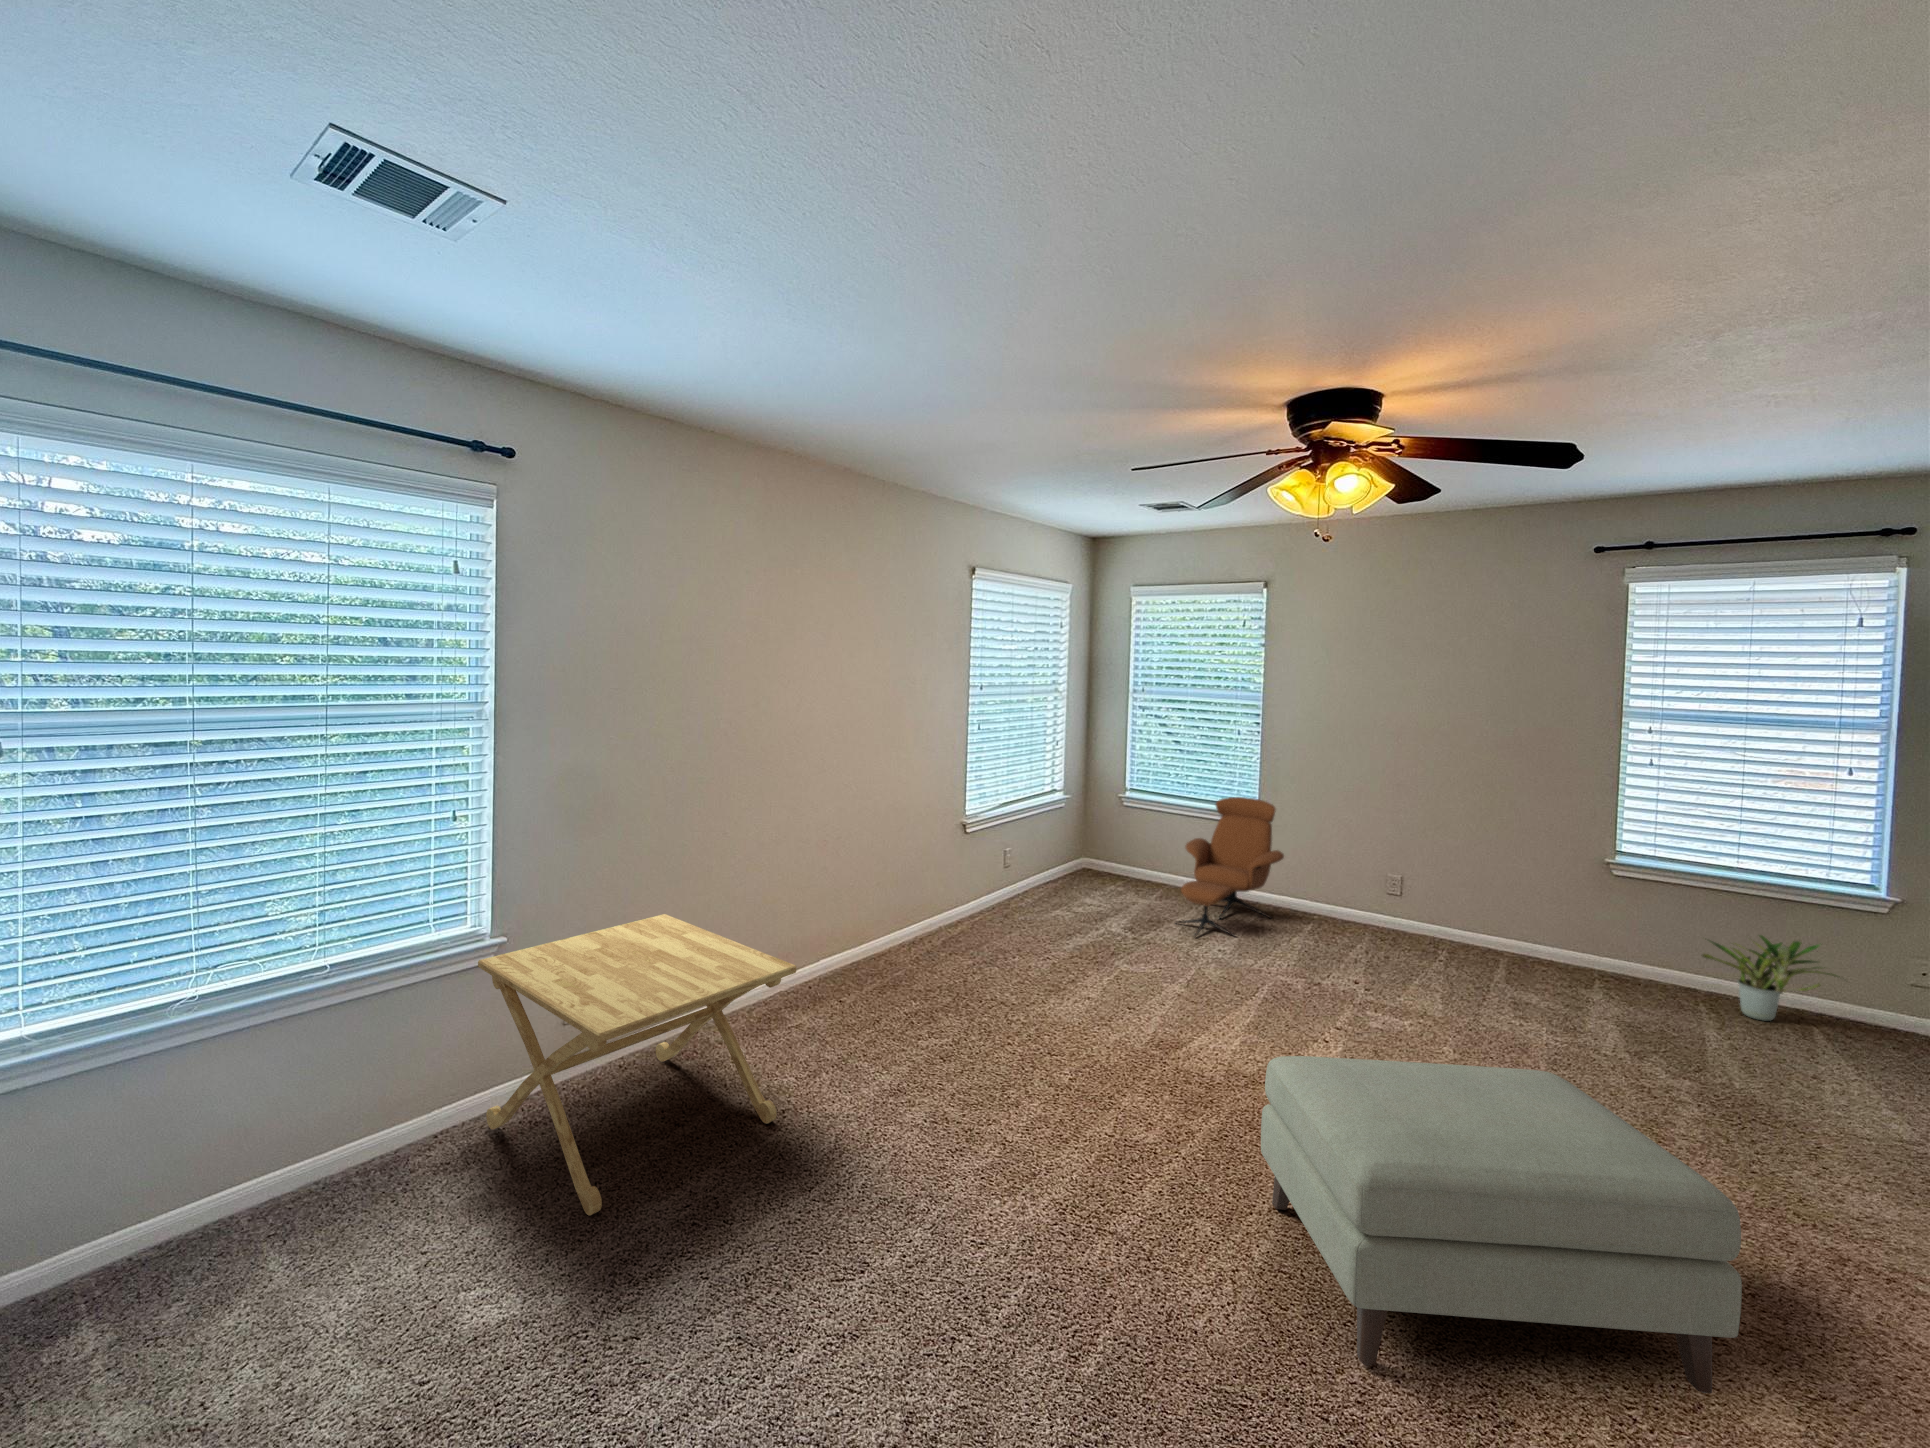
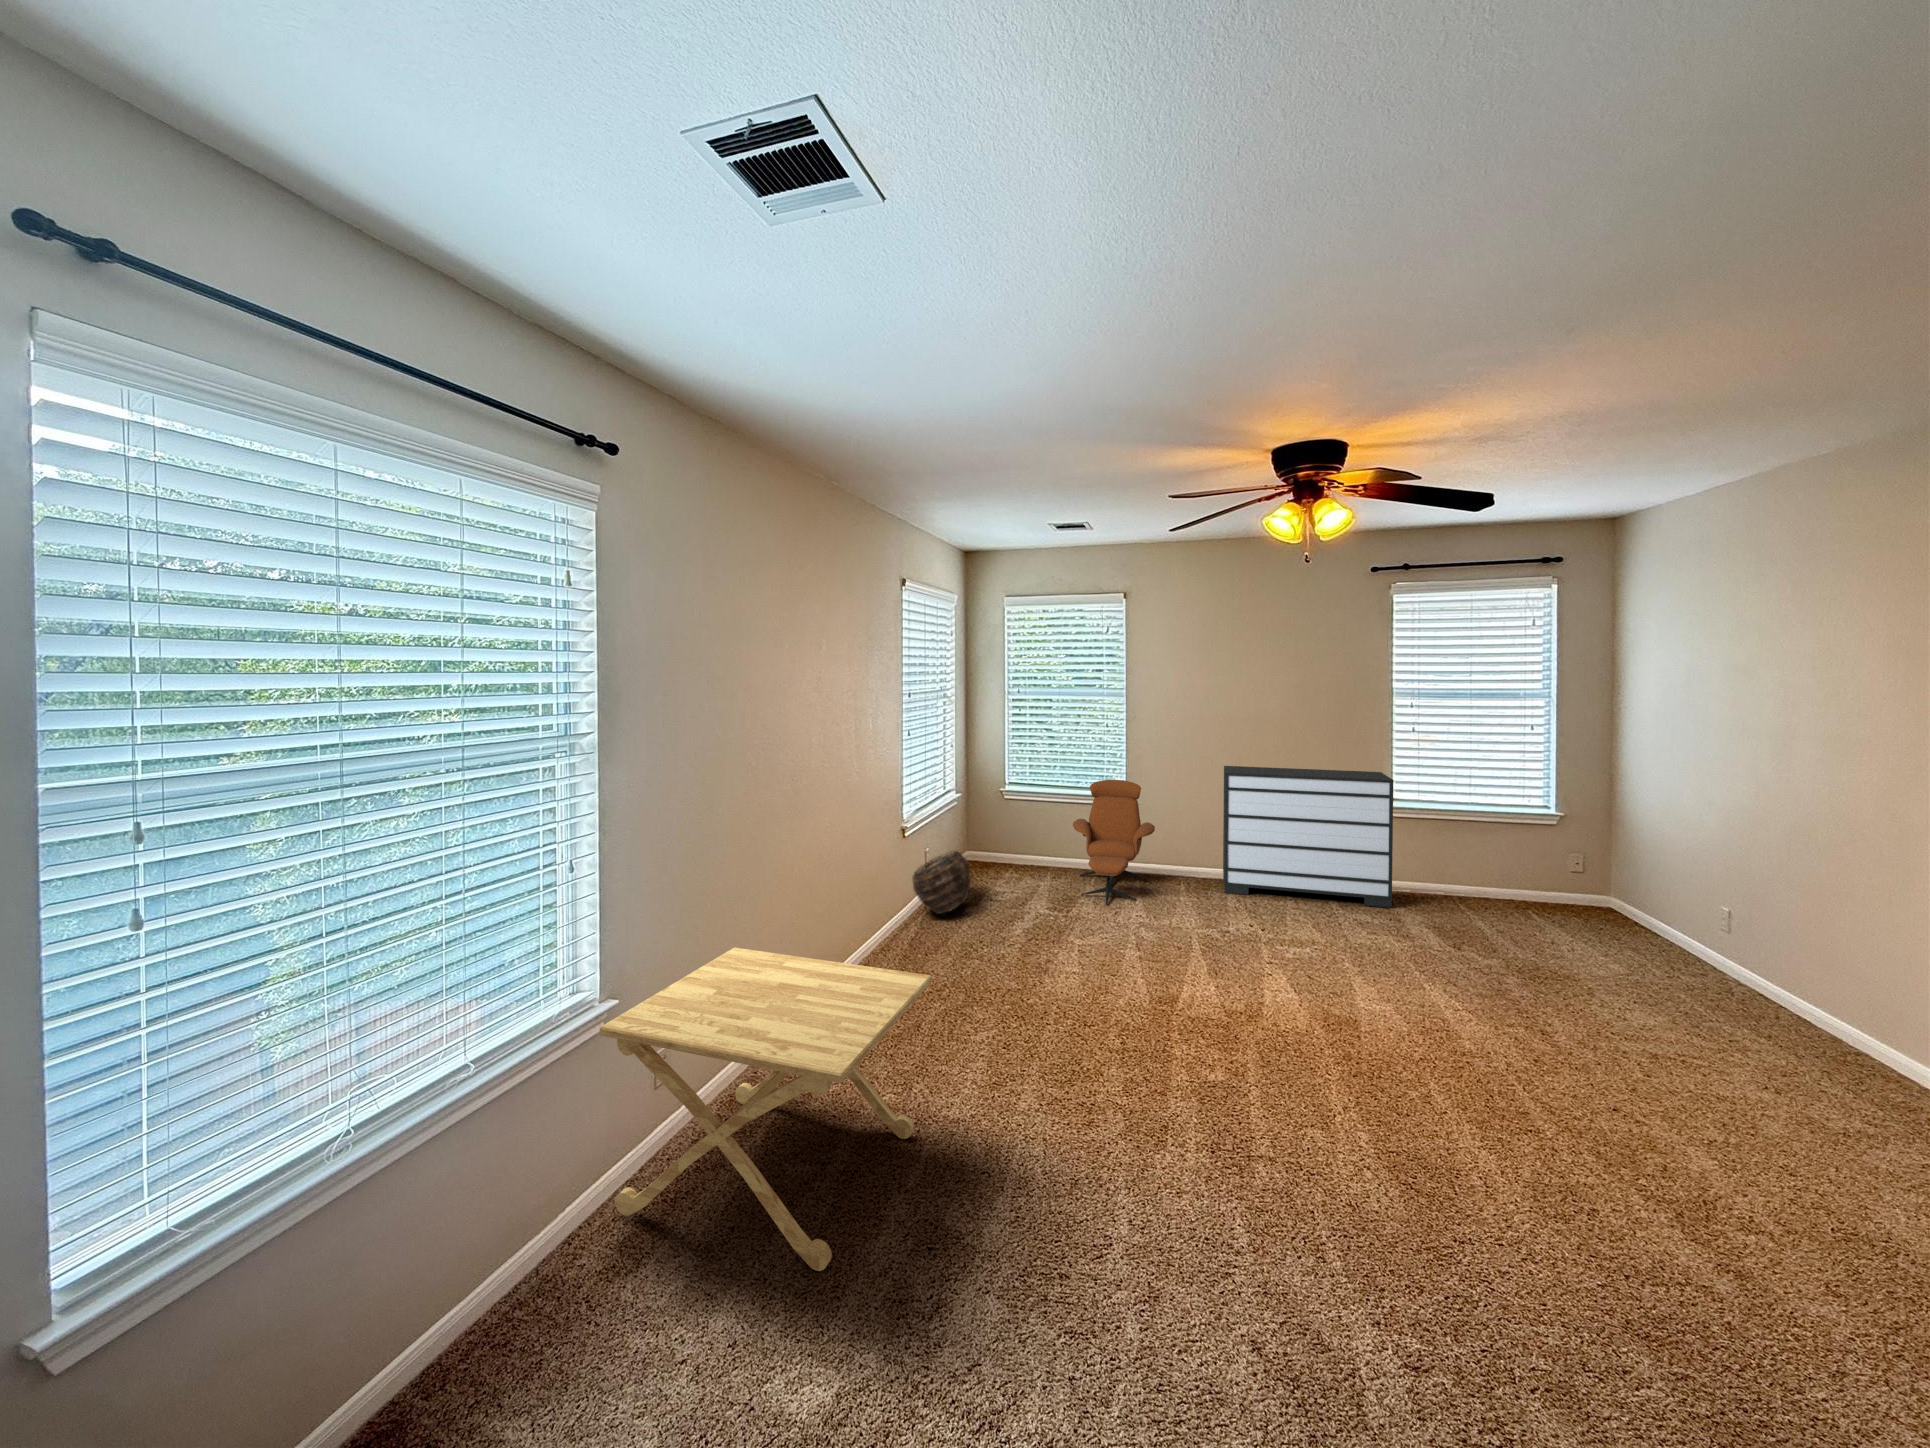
dresser: none [1360,791,1600,995] -> present [1223,766,1394,908]
basket: none [968,857,1044,921] -> present [912,851,971,914]
potted plant: present [1702,935,1838,1021] -> none [1450,848,1542,909]
ottoman: present [1261,1056,1742,1393] -> none [1332,961,1688,1203]

